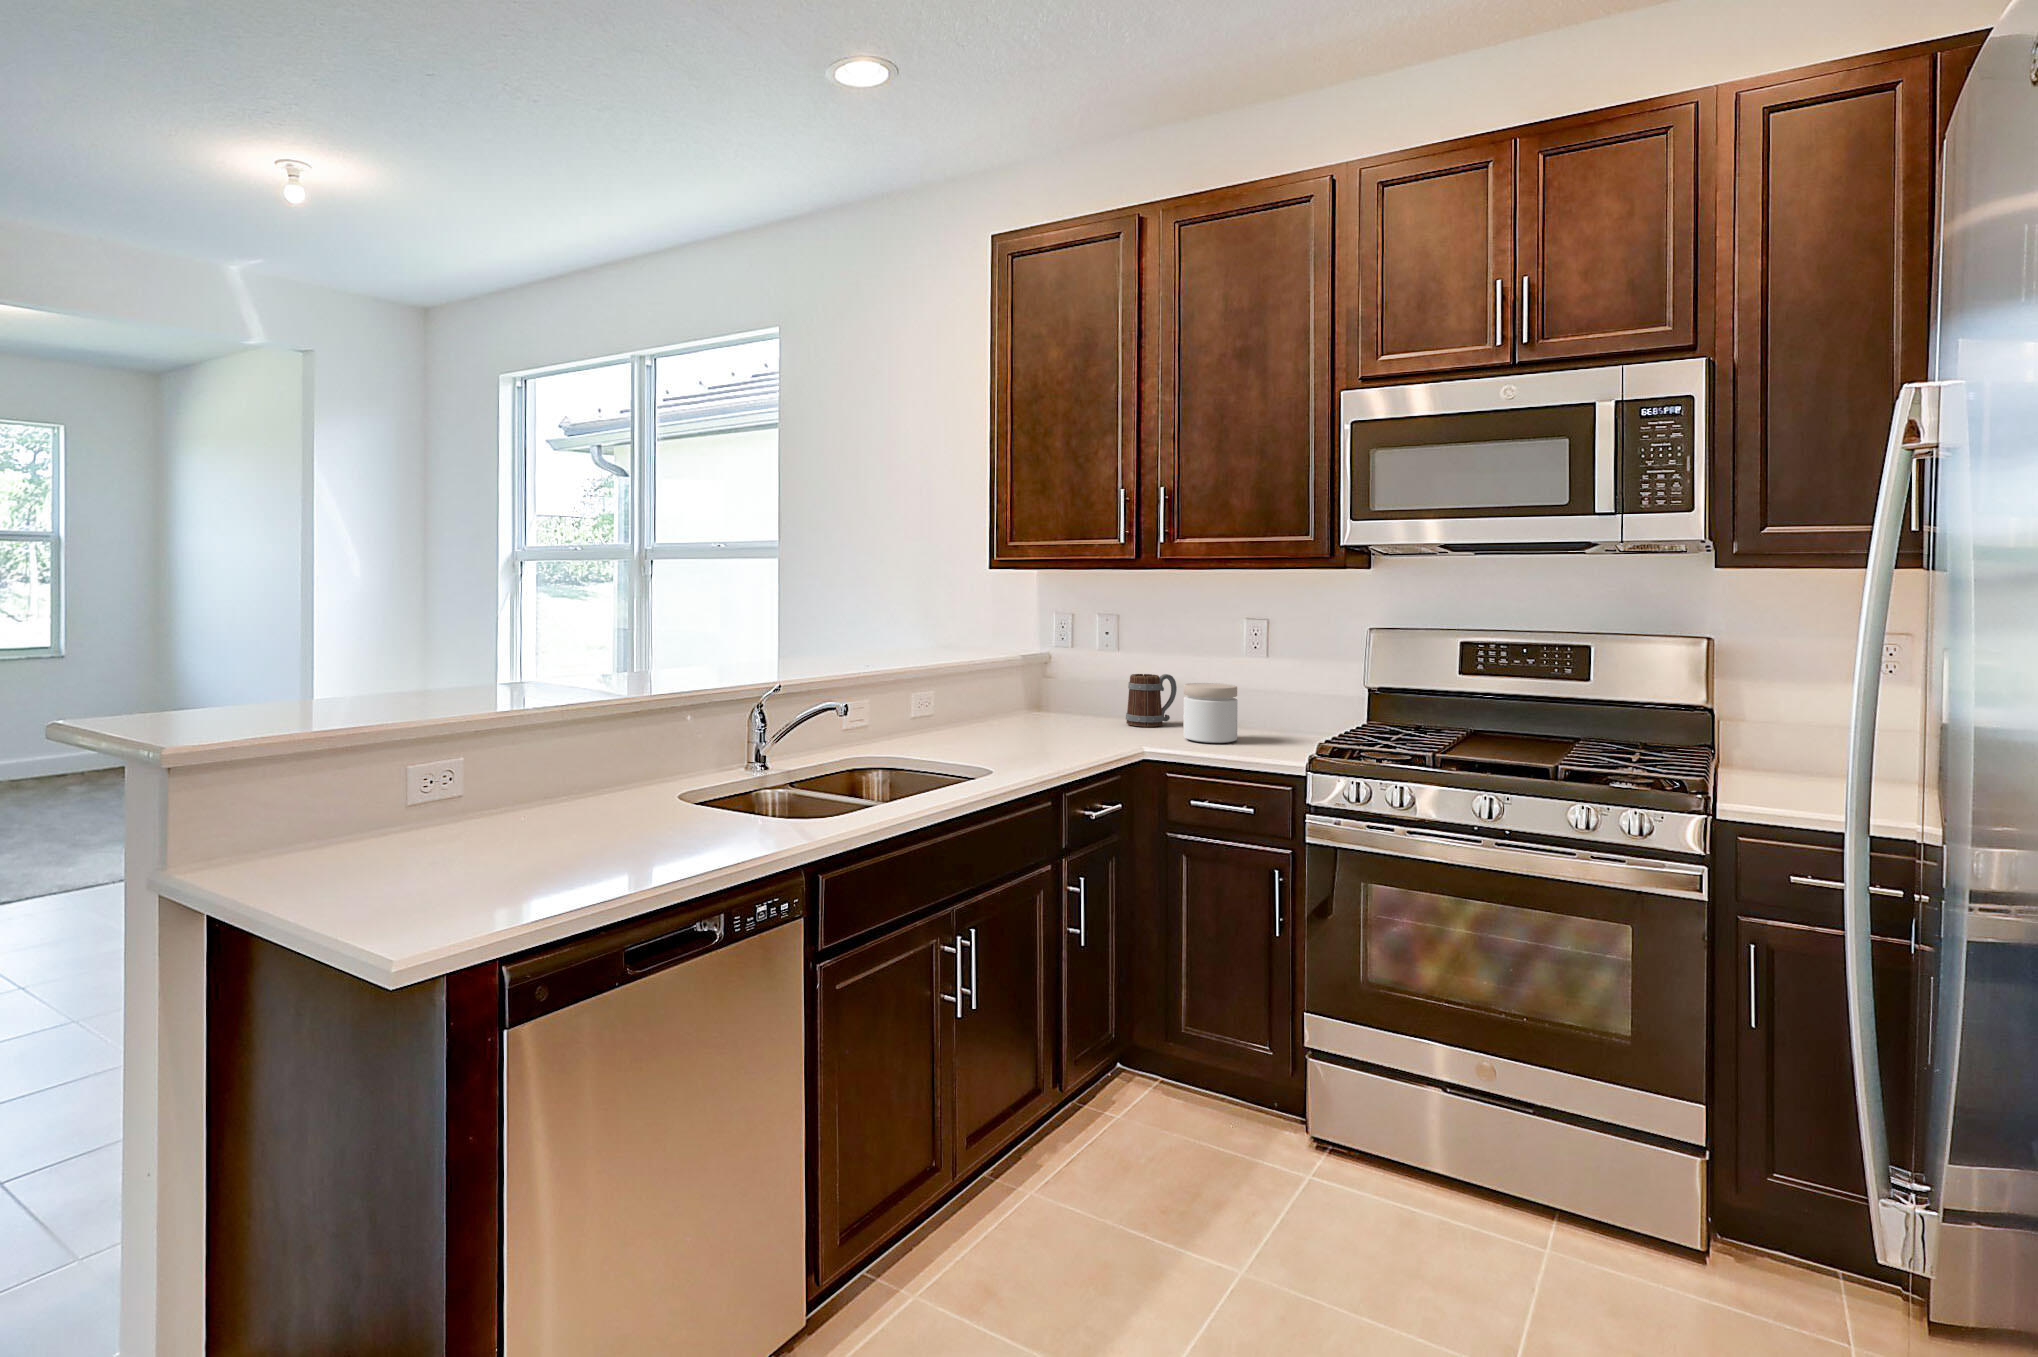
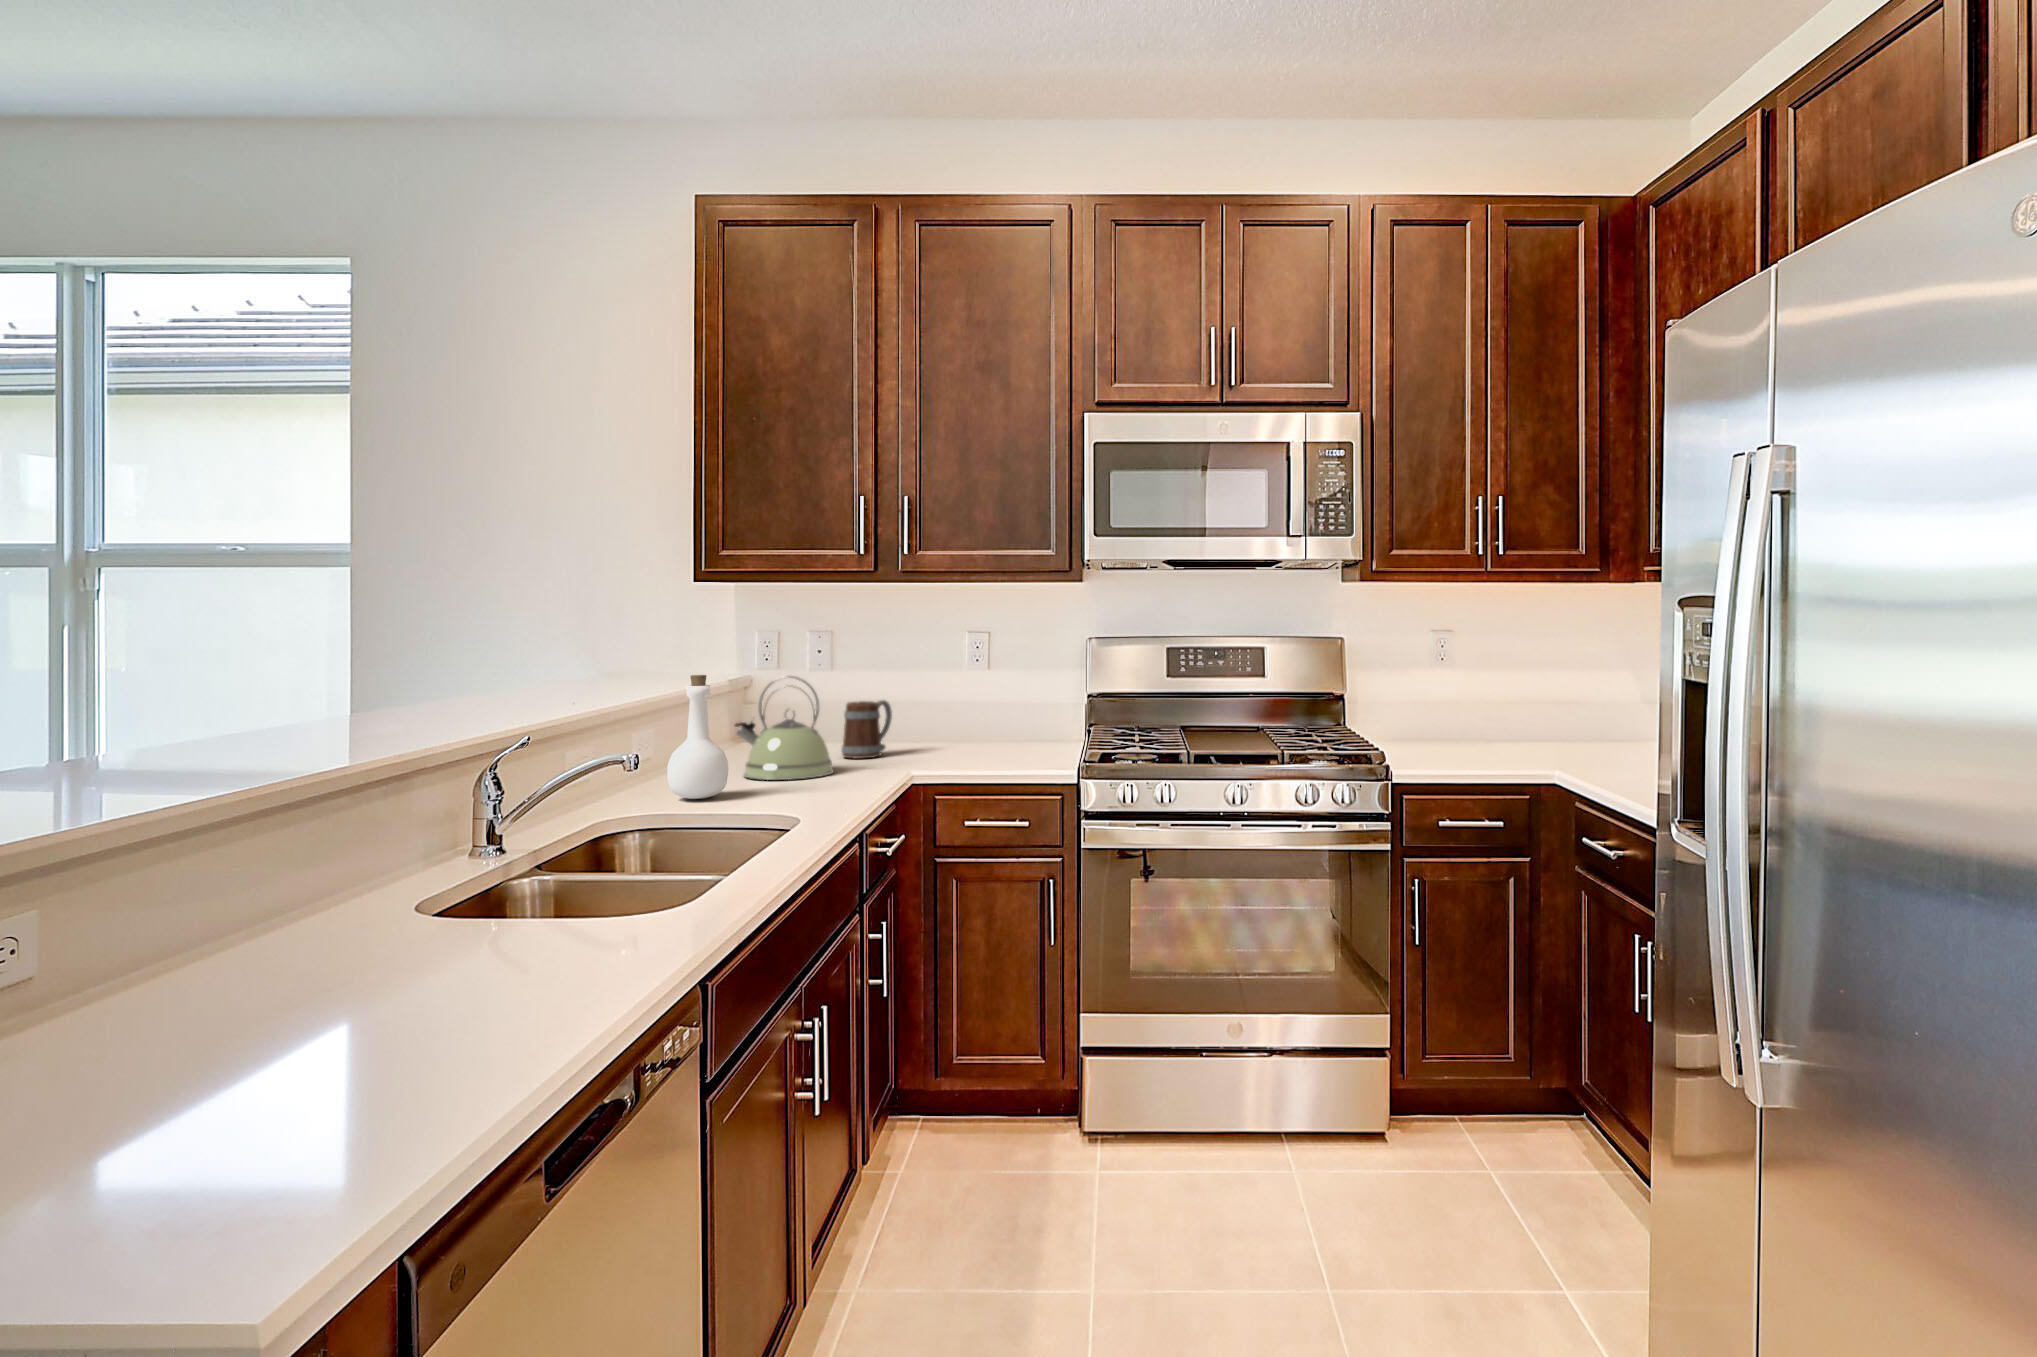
bottle: none [935,642,984,746] -> present [667,675,728,799]
kettle: none [1019,647,1099,739] -> present [735,676,833,780]
jar: present [1183,683,1238,743] -> none [924,705,978,766]

